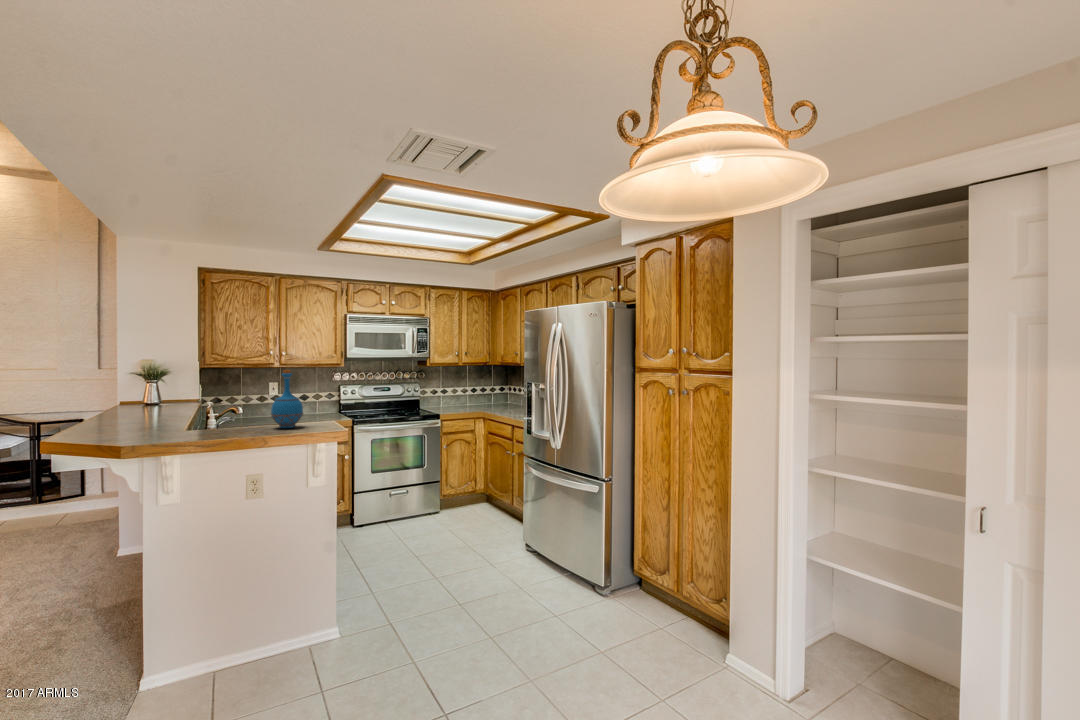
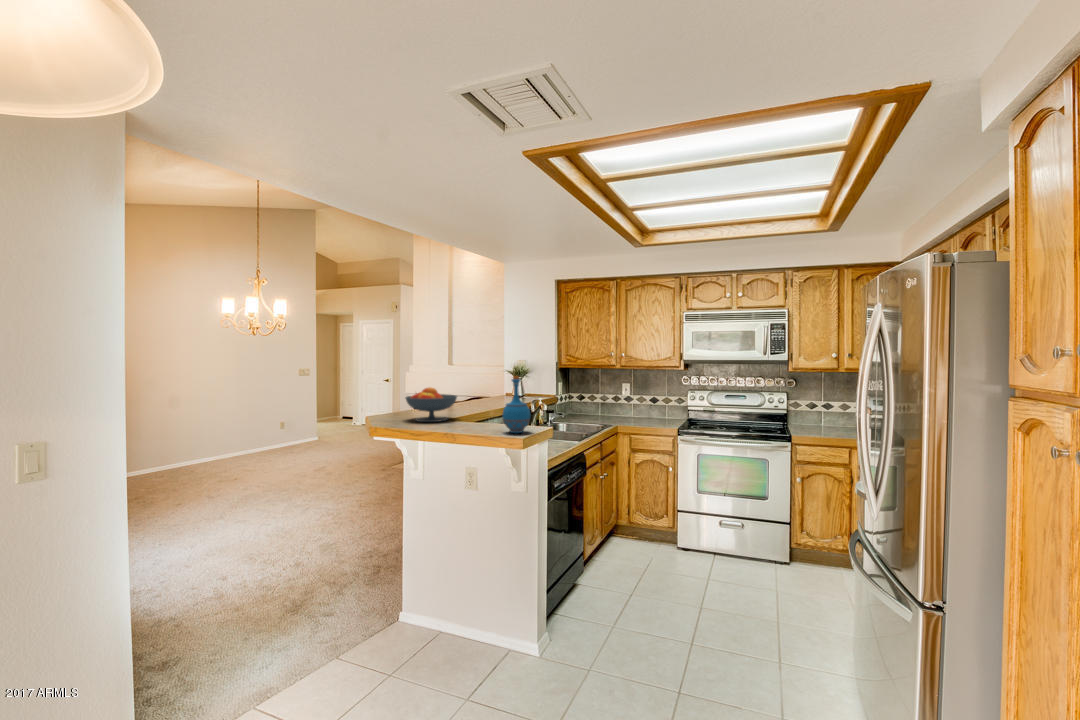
fruit bowl: none [80,390,164,434] -> present [406,388,457,422]

